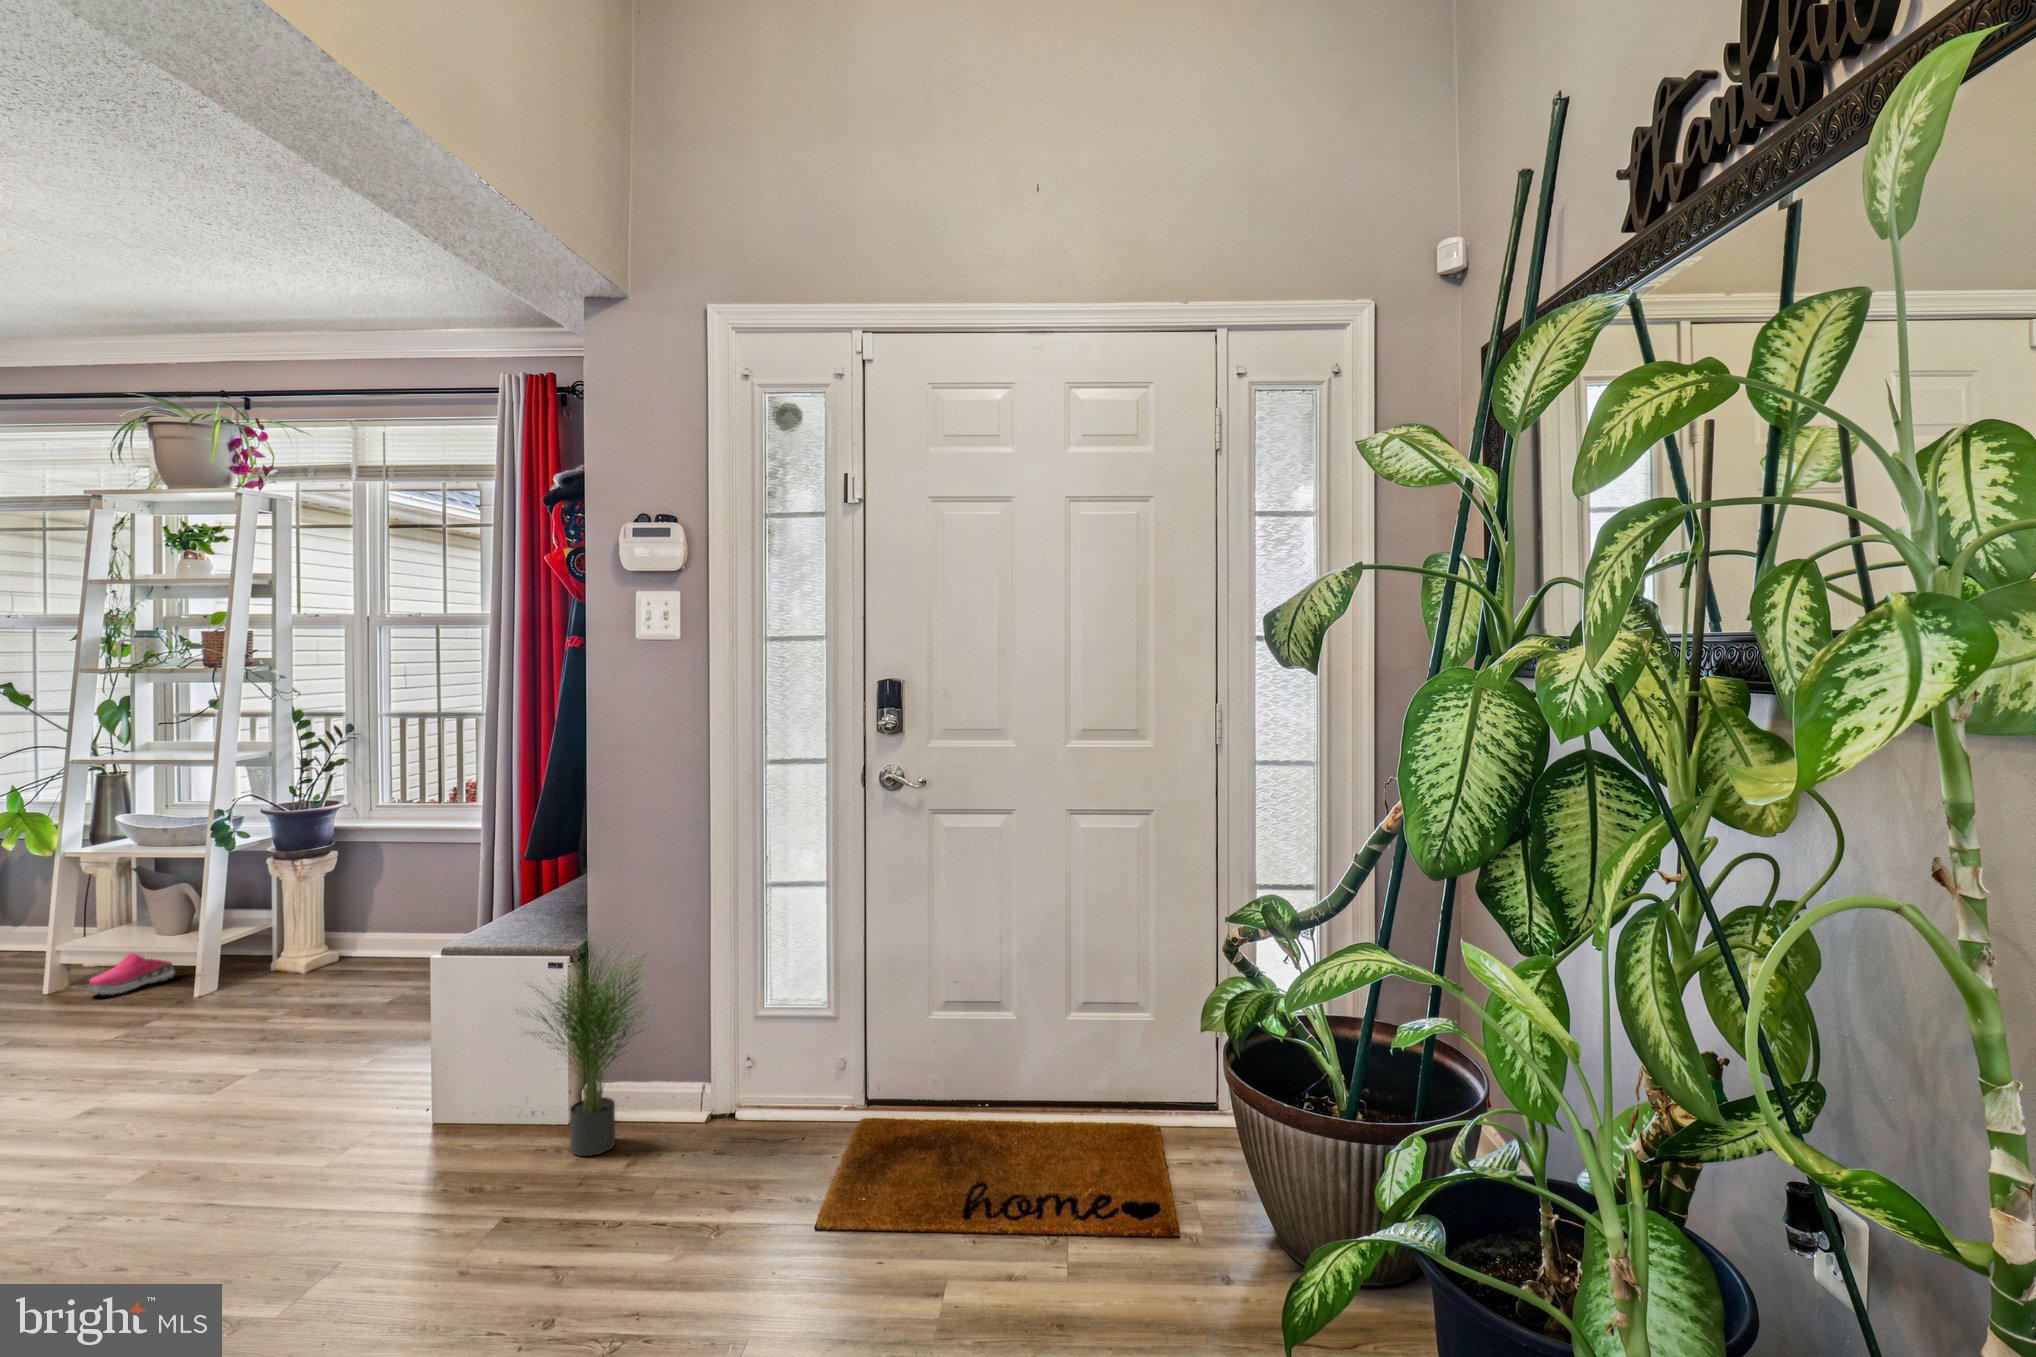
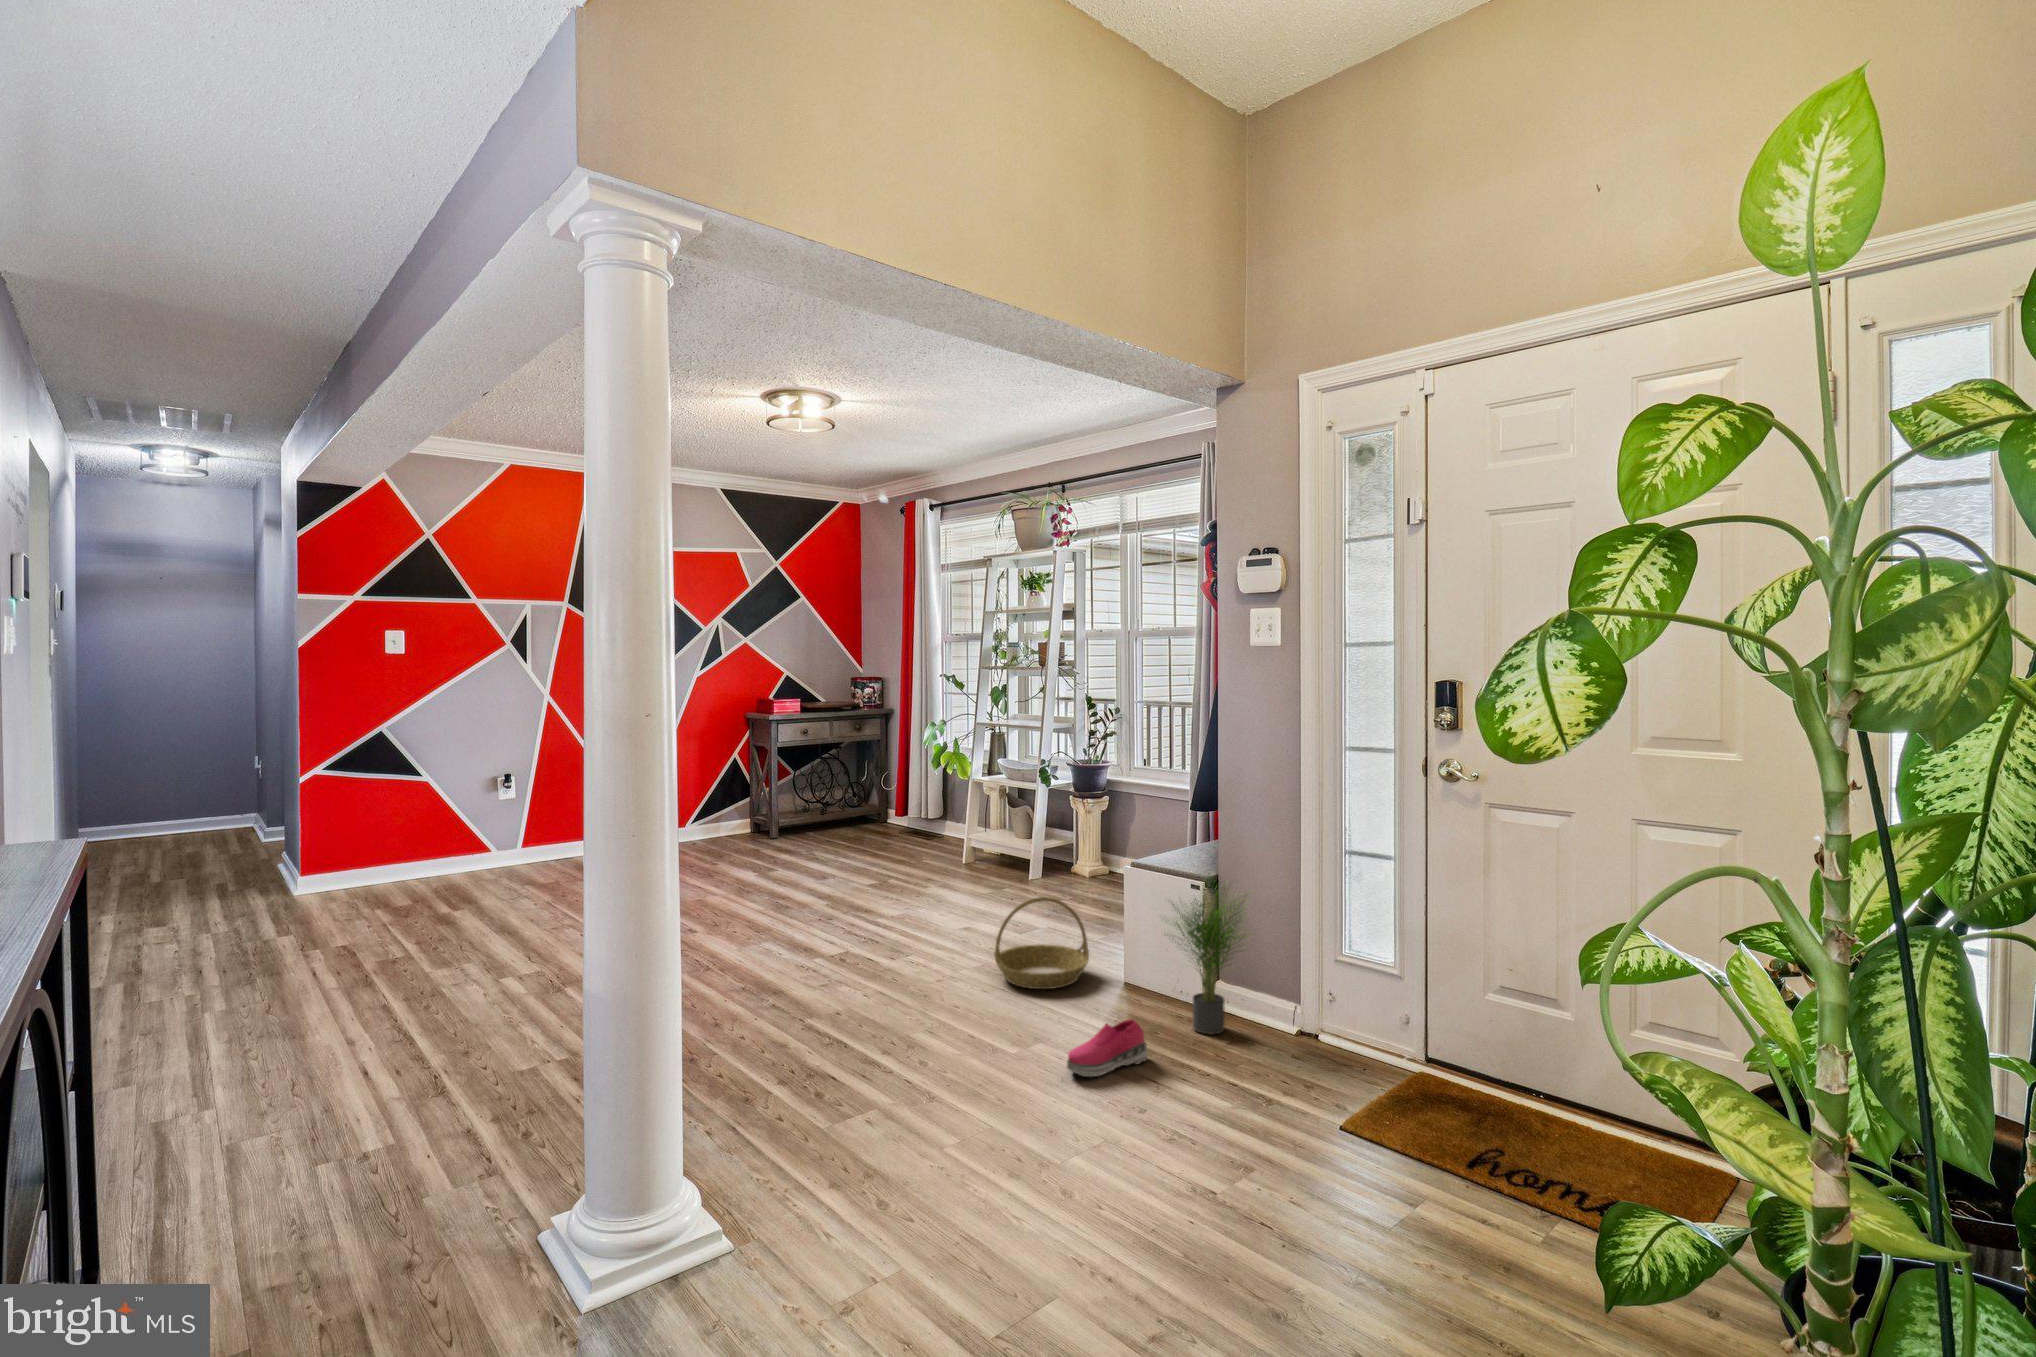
shoe: present [88,953,174,995] -> present [1067,1019,1148,1077]
basket: none [201,1017,378,1170] -> present [994,897,1089,989]

